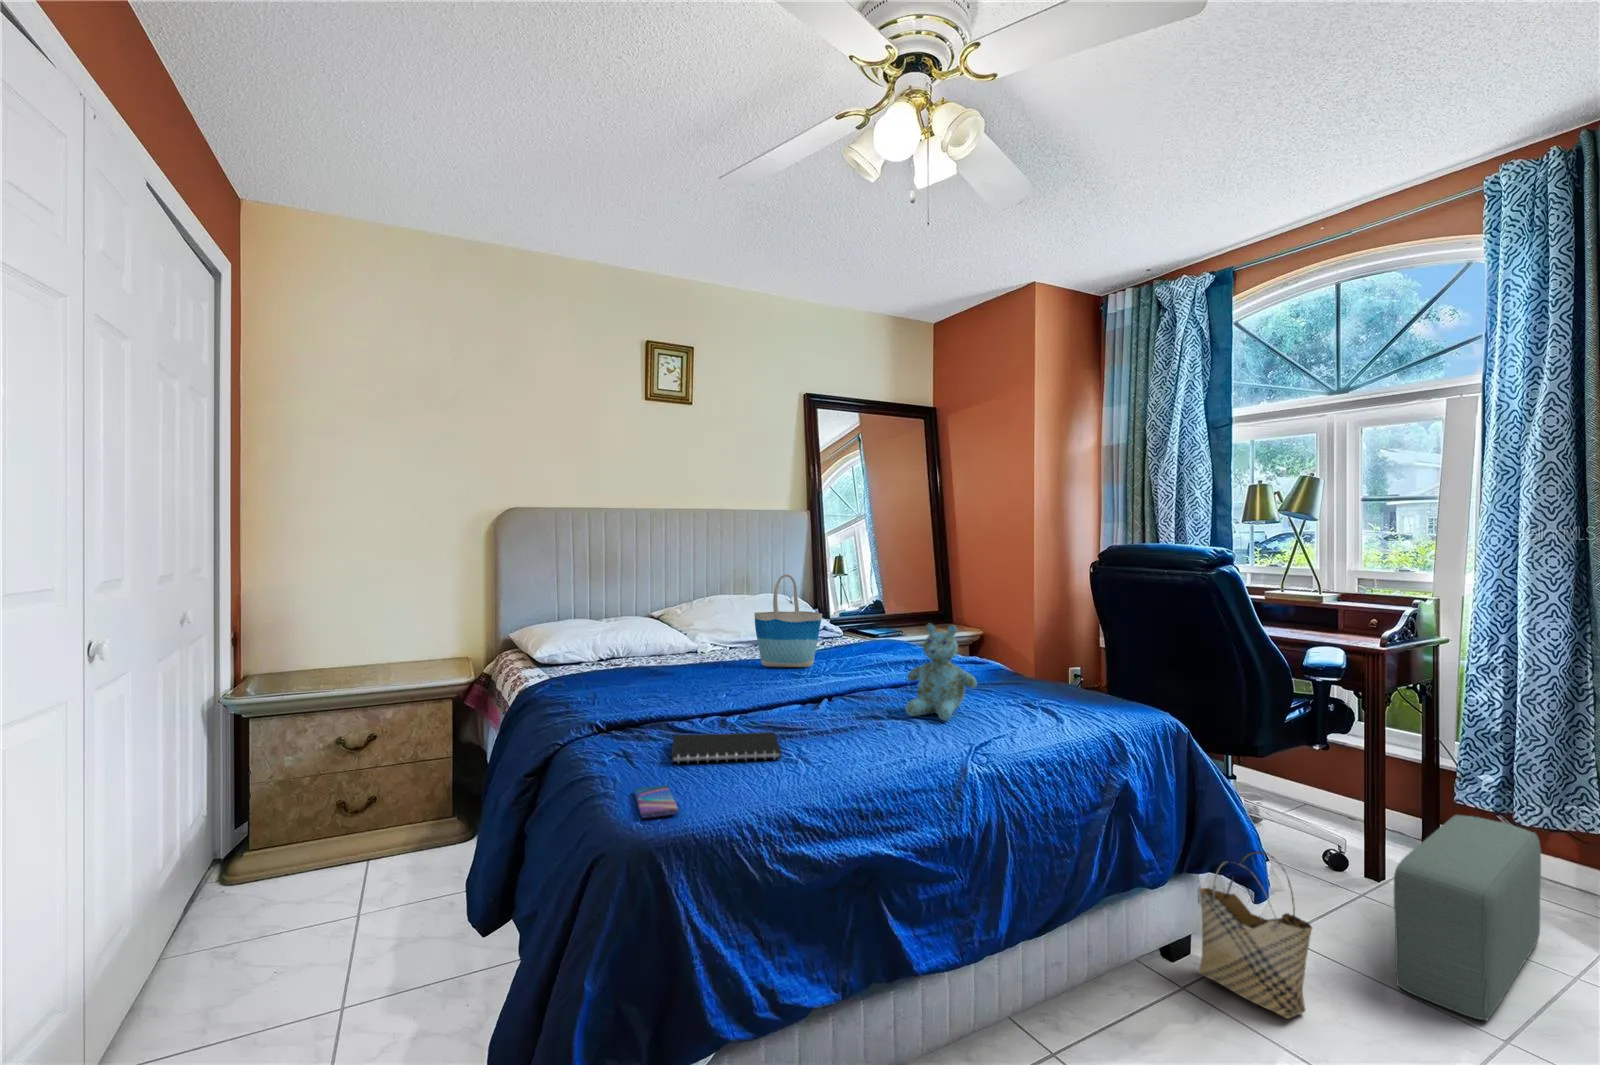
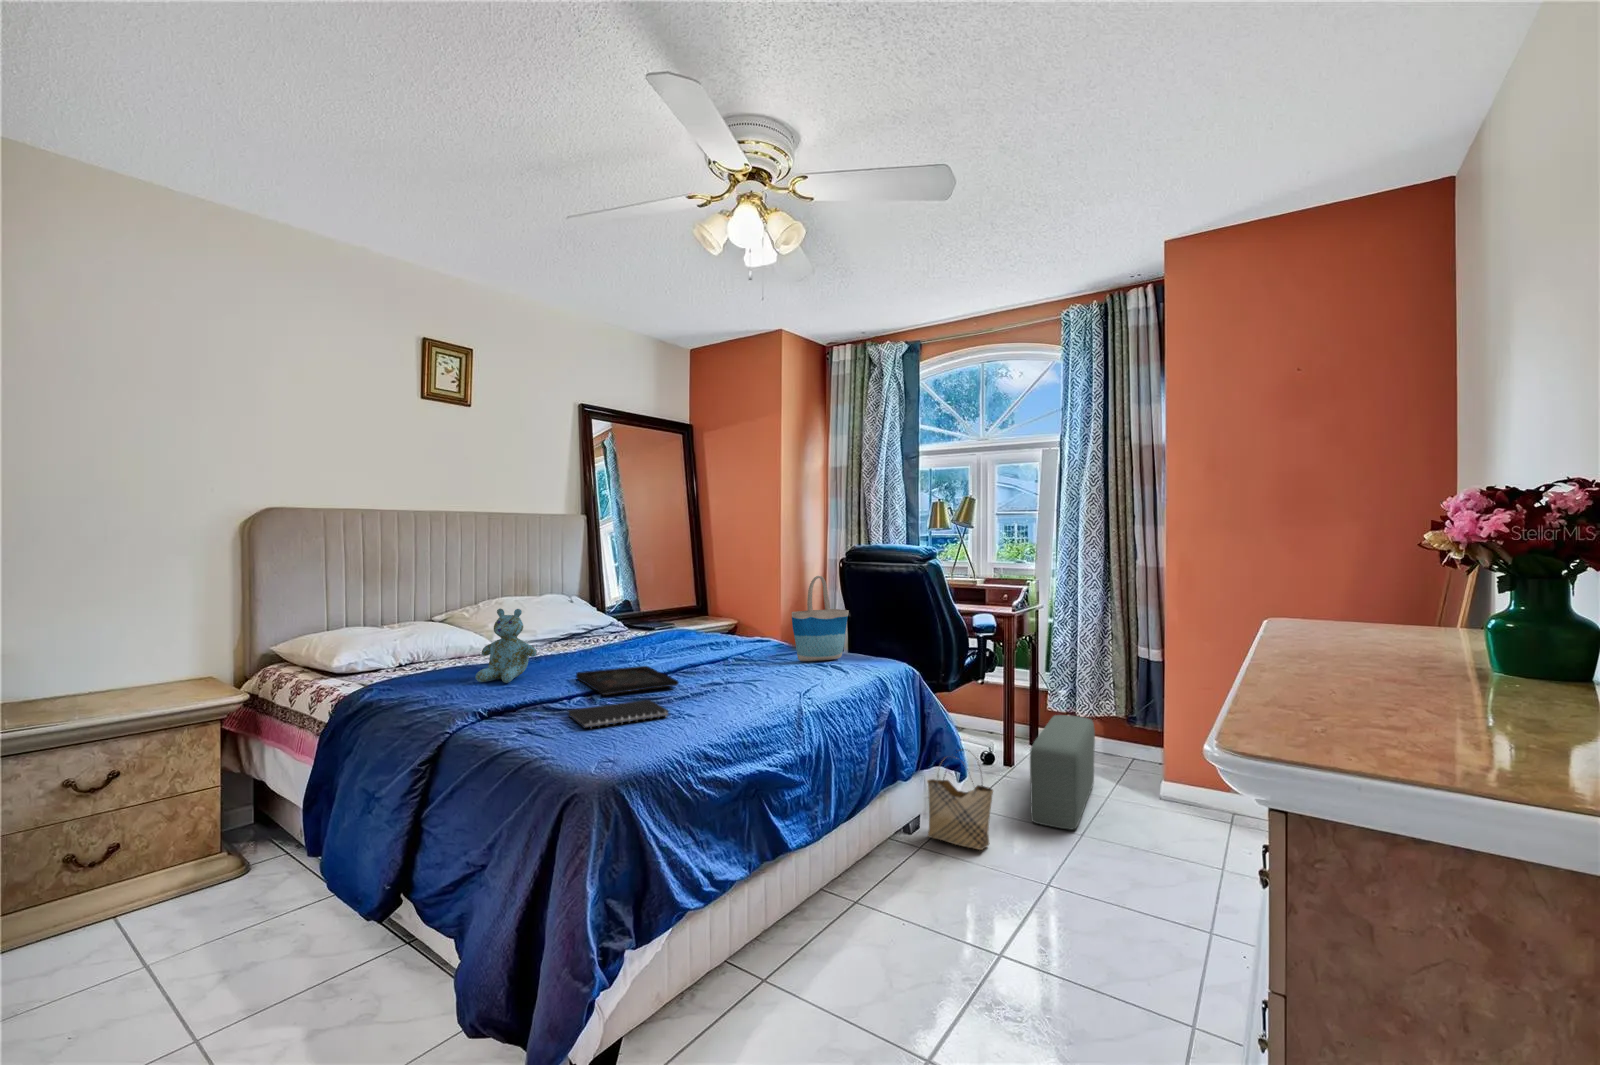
tote bag: present [755,574,822,667] -> present [792,576,849,661]
stuffed bear: present [906,623,977,721] -> present [476,609,537,683]
tray: none [731,686,829,719] -> present [576,666,679,695]
smartphone: present [634,785,679,818] -> none [576,742,630,763]

